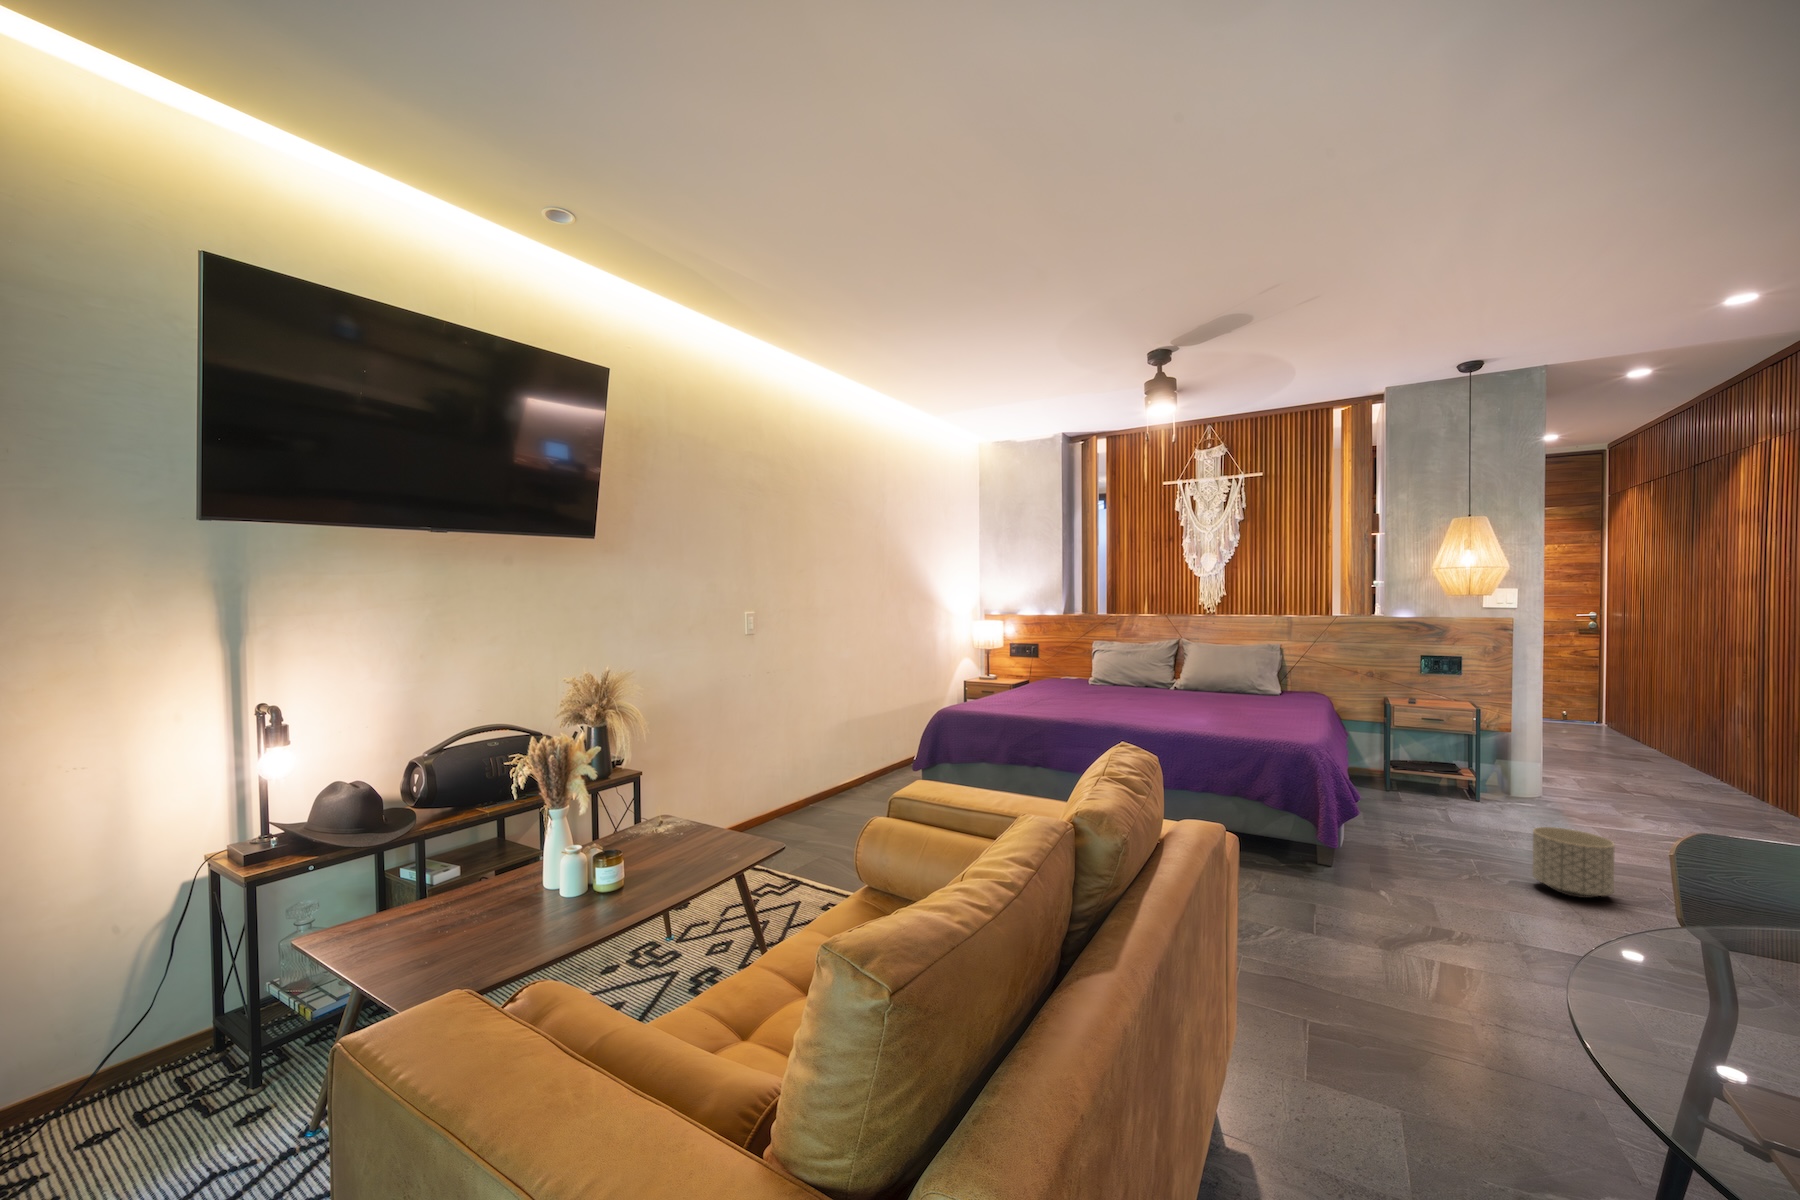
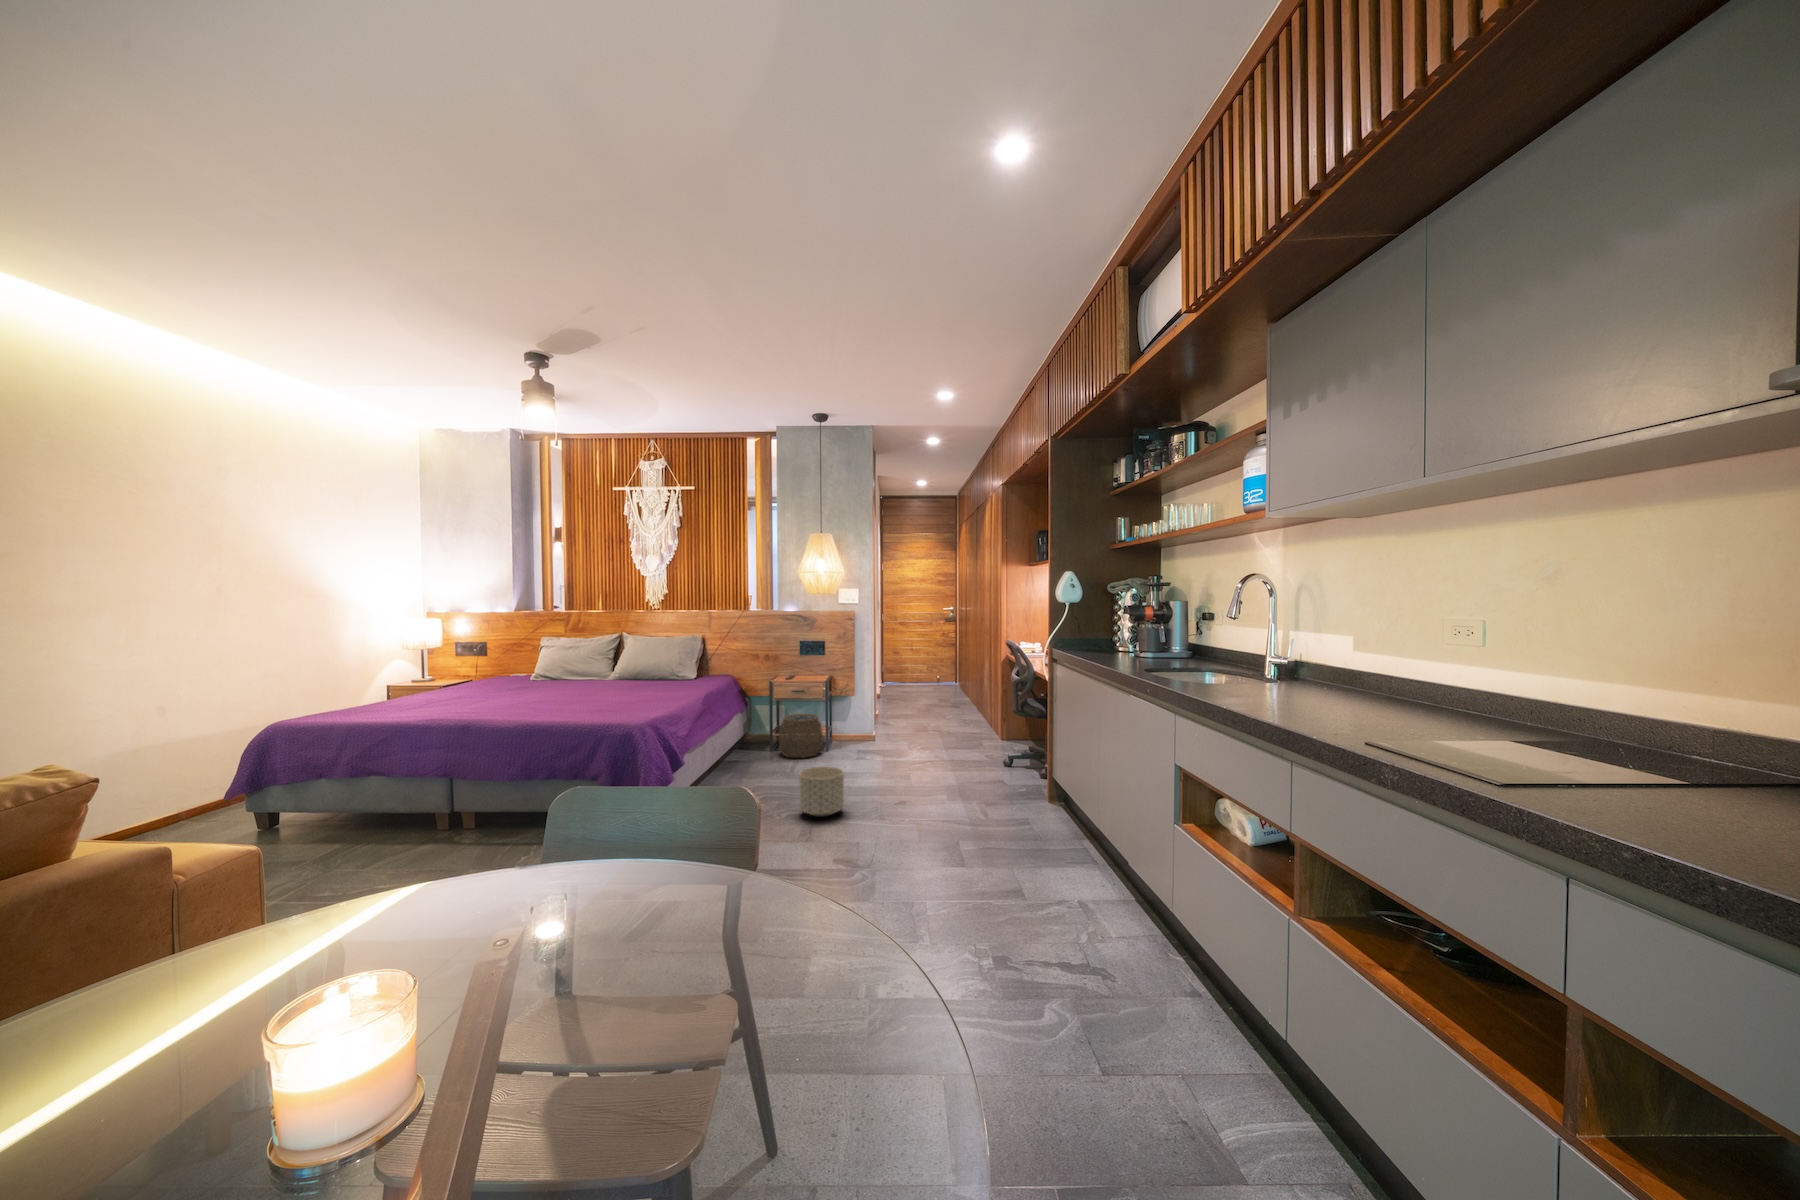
woven basket: none [1405,750,1477,810] -> present [779,714,823,758]

